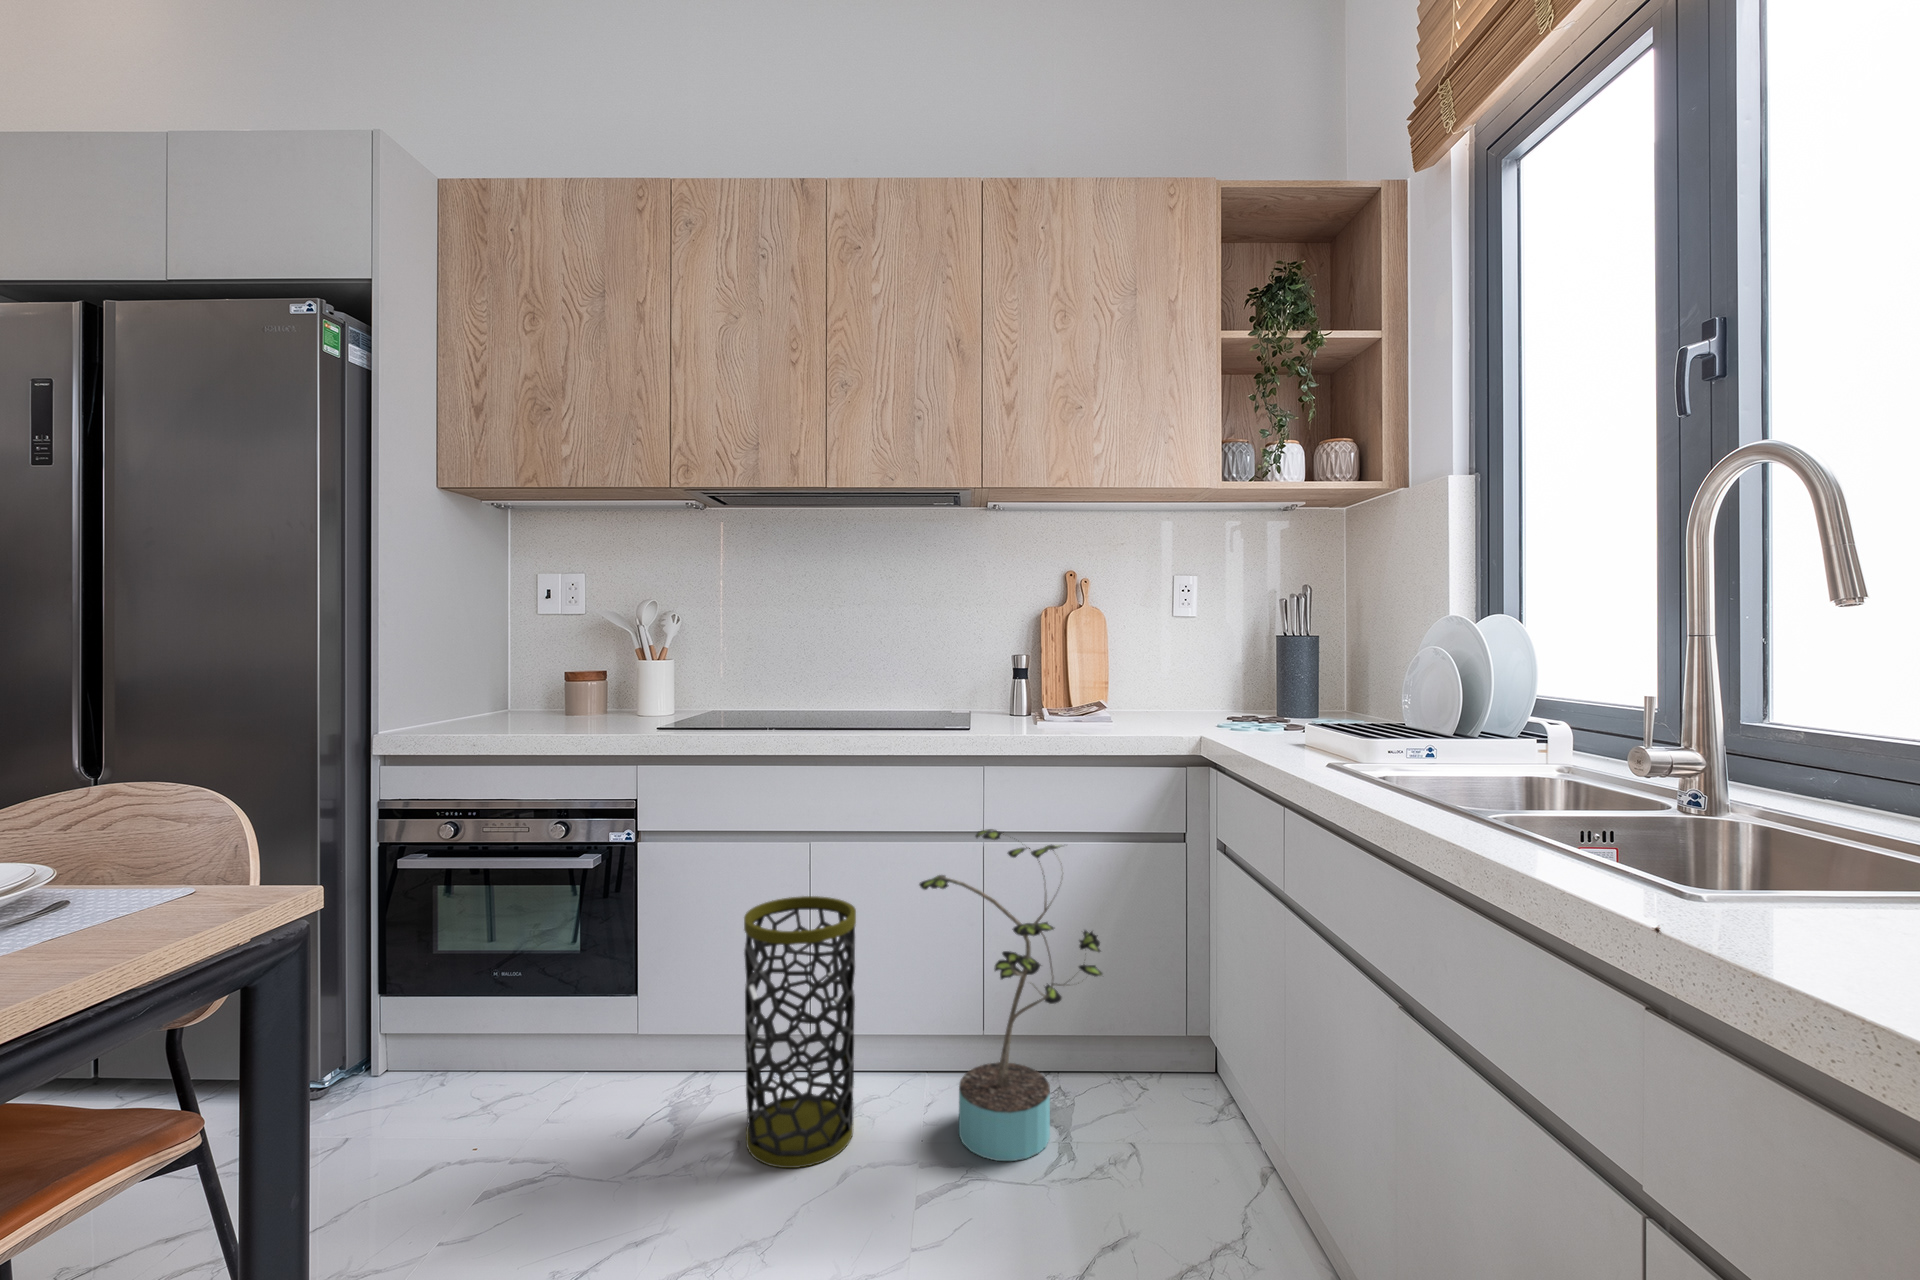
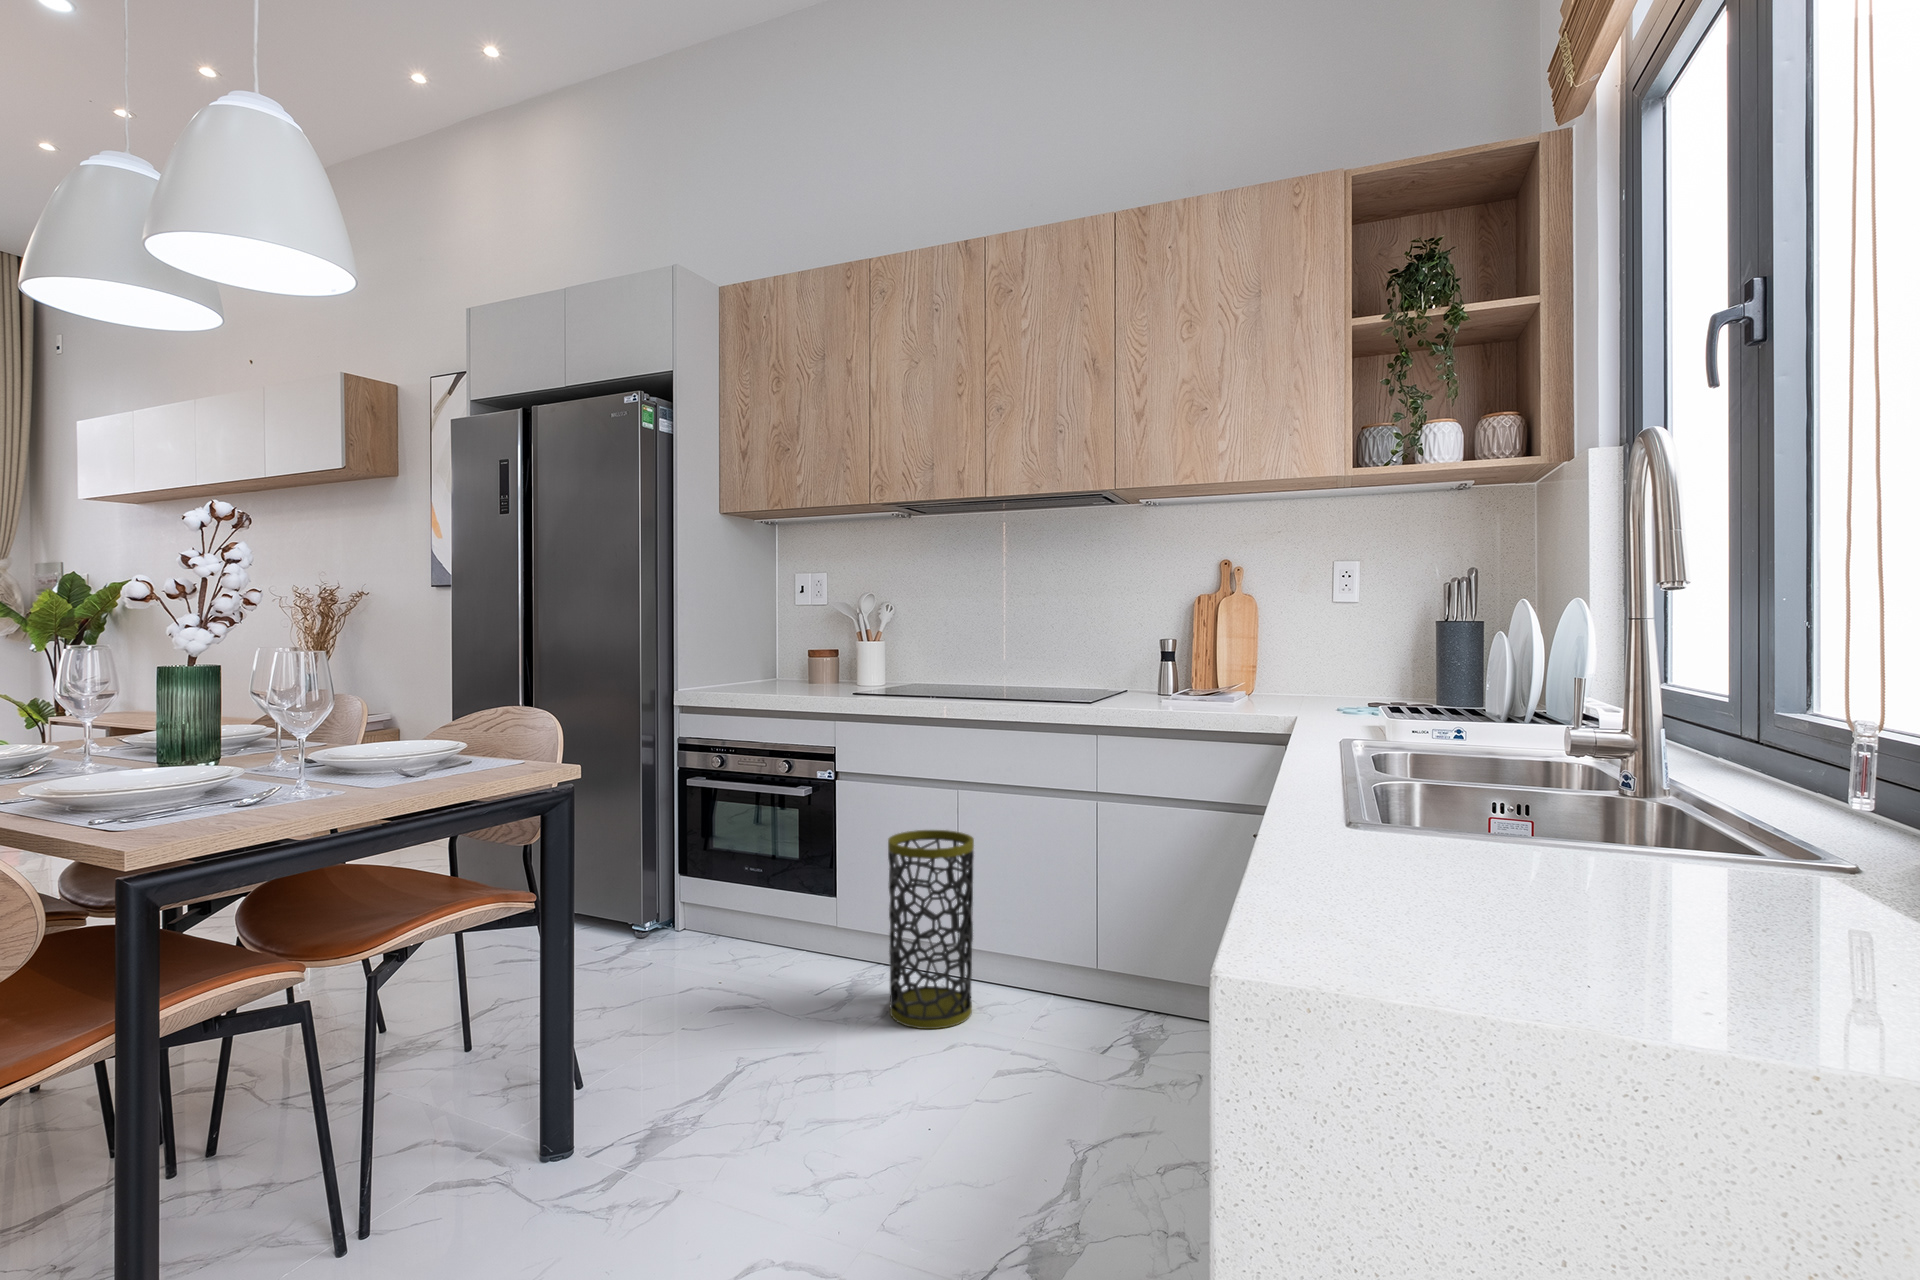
potted plant: present [919,829,1102,1161] -> none [1013,786,1160,1056]

